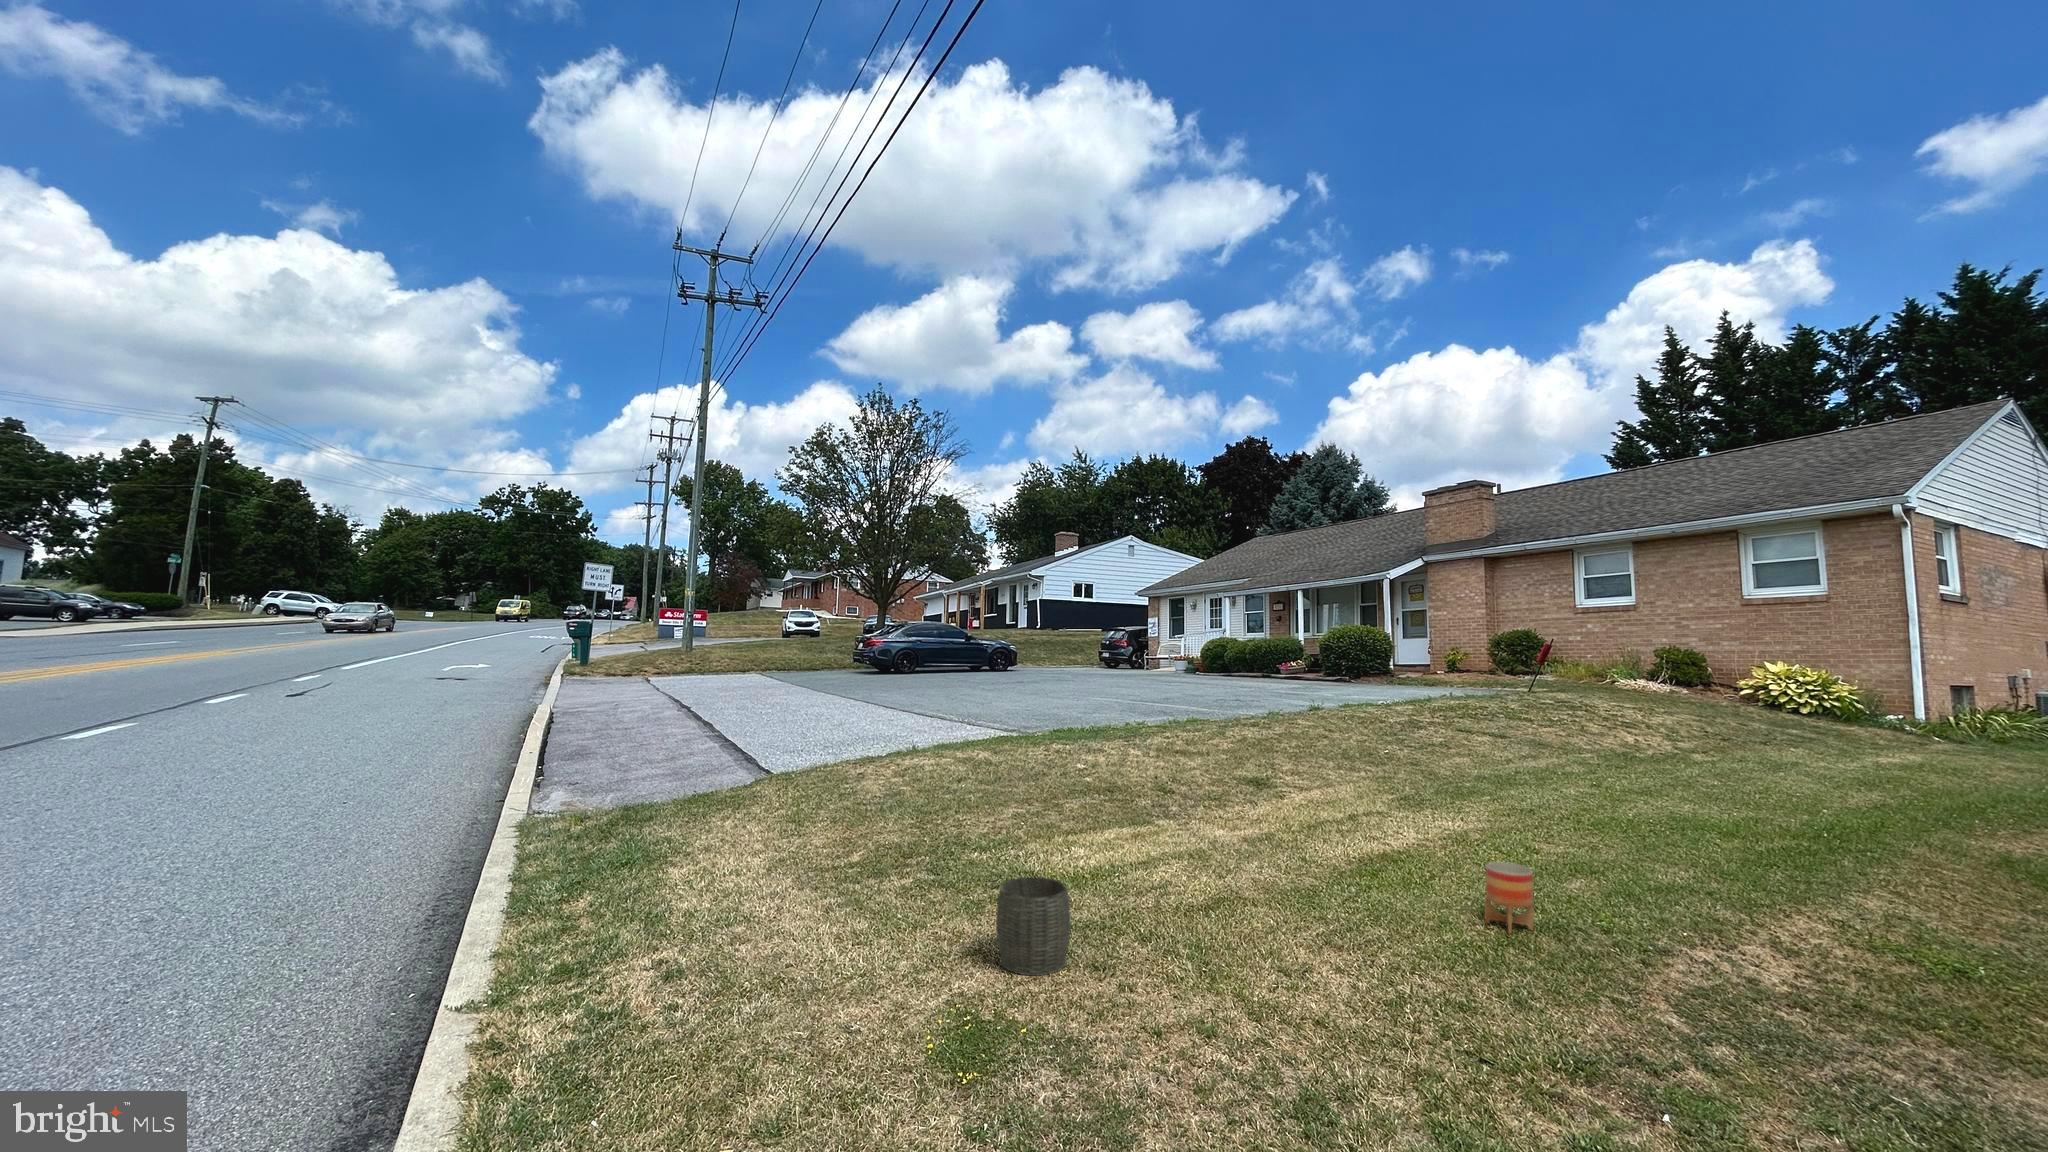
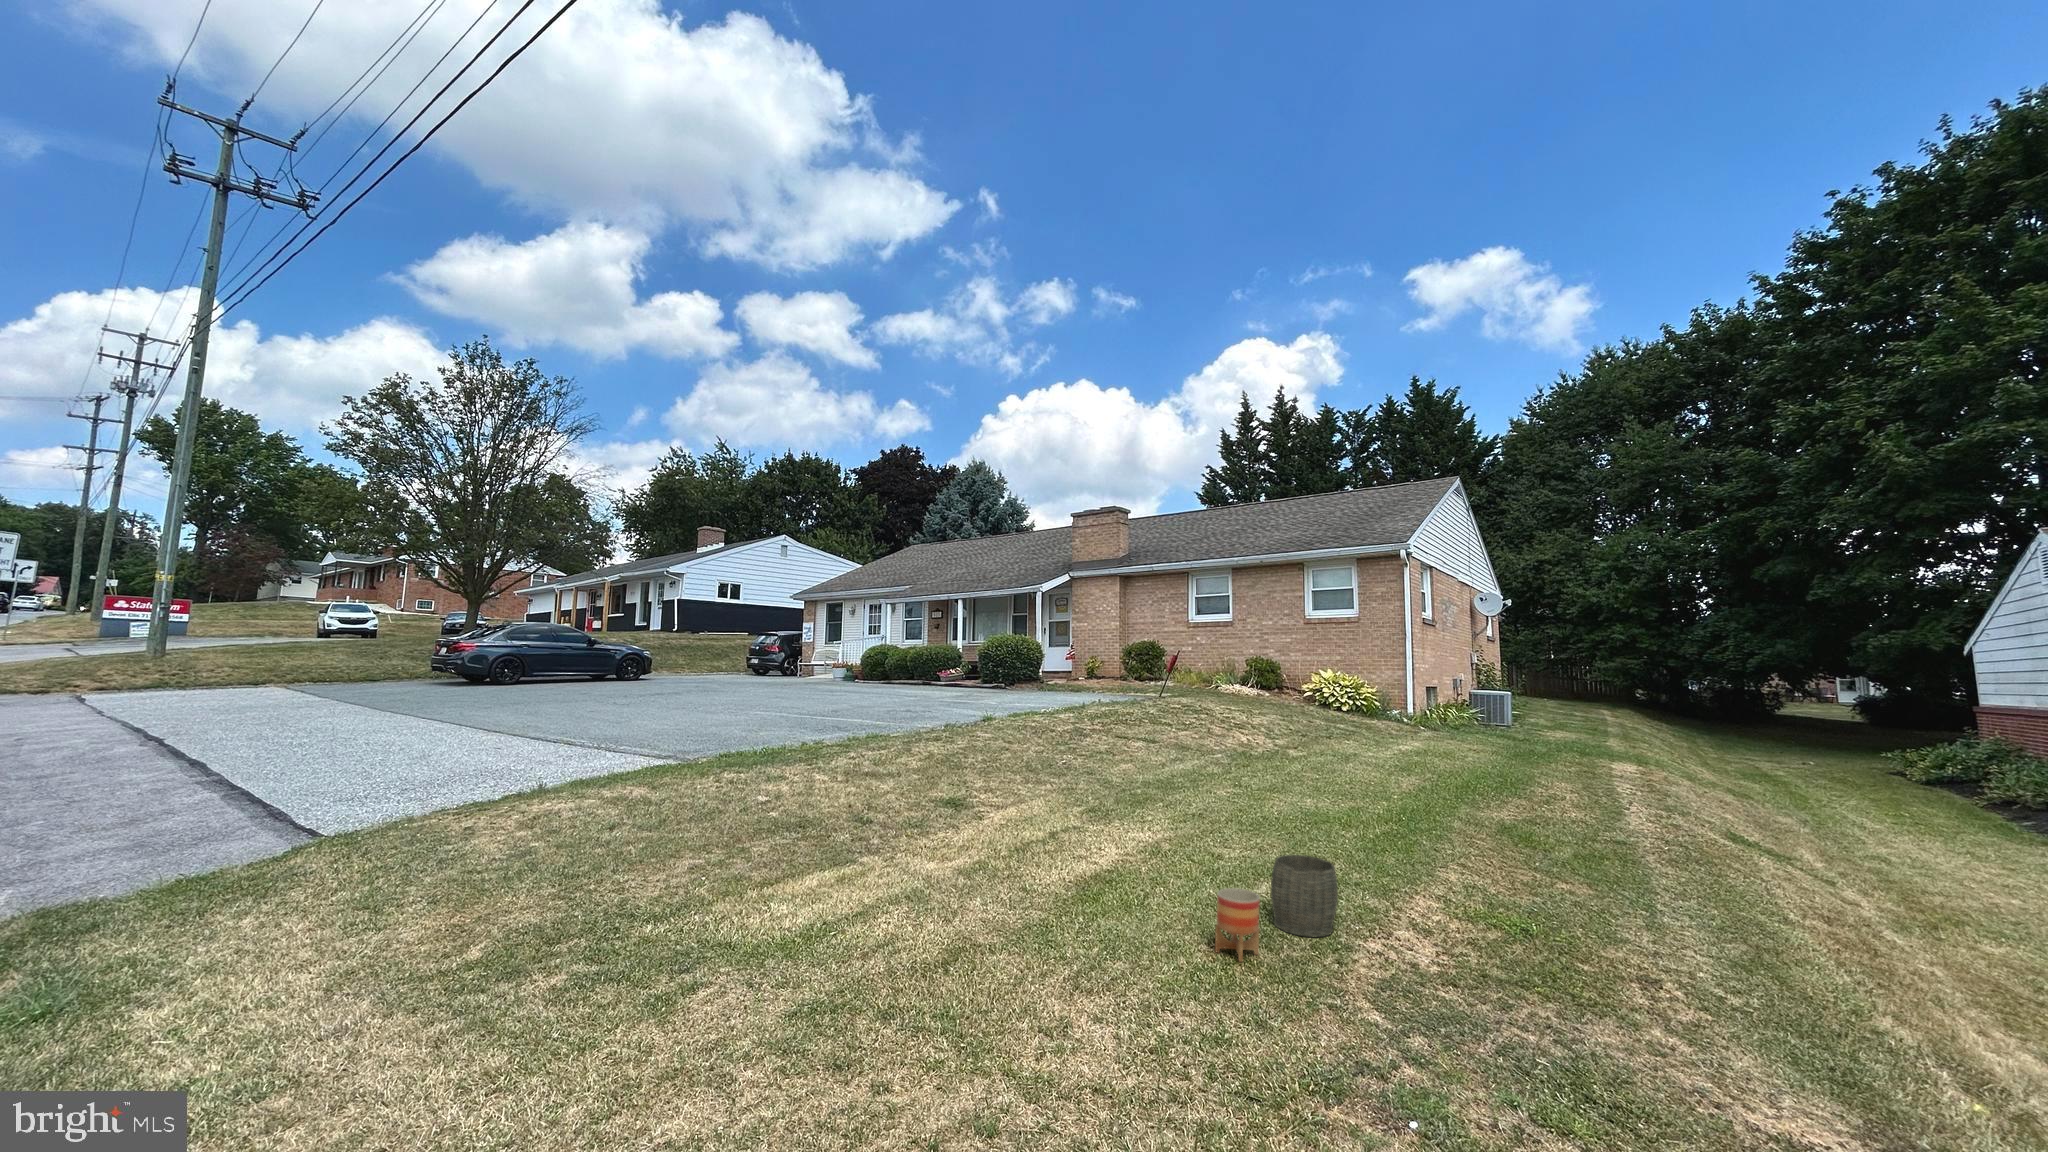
woven basket: present [996,877,1071,976] -> present [1271,855,1338,937]

